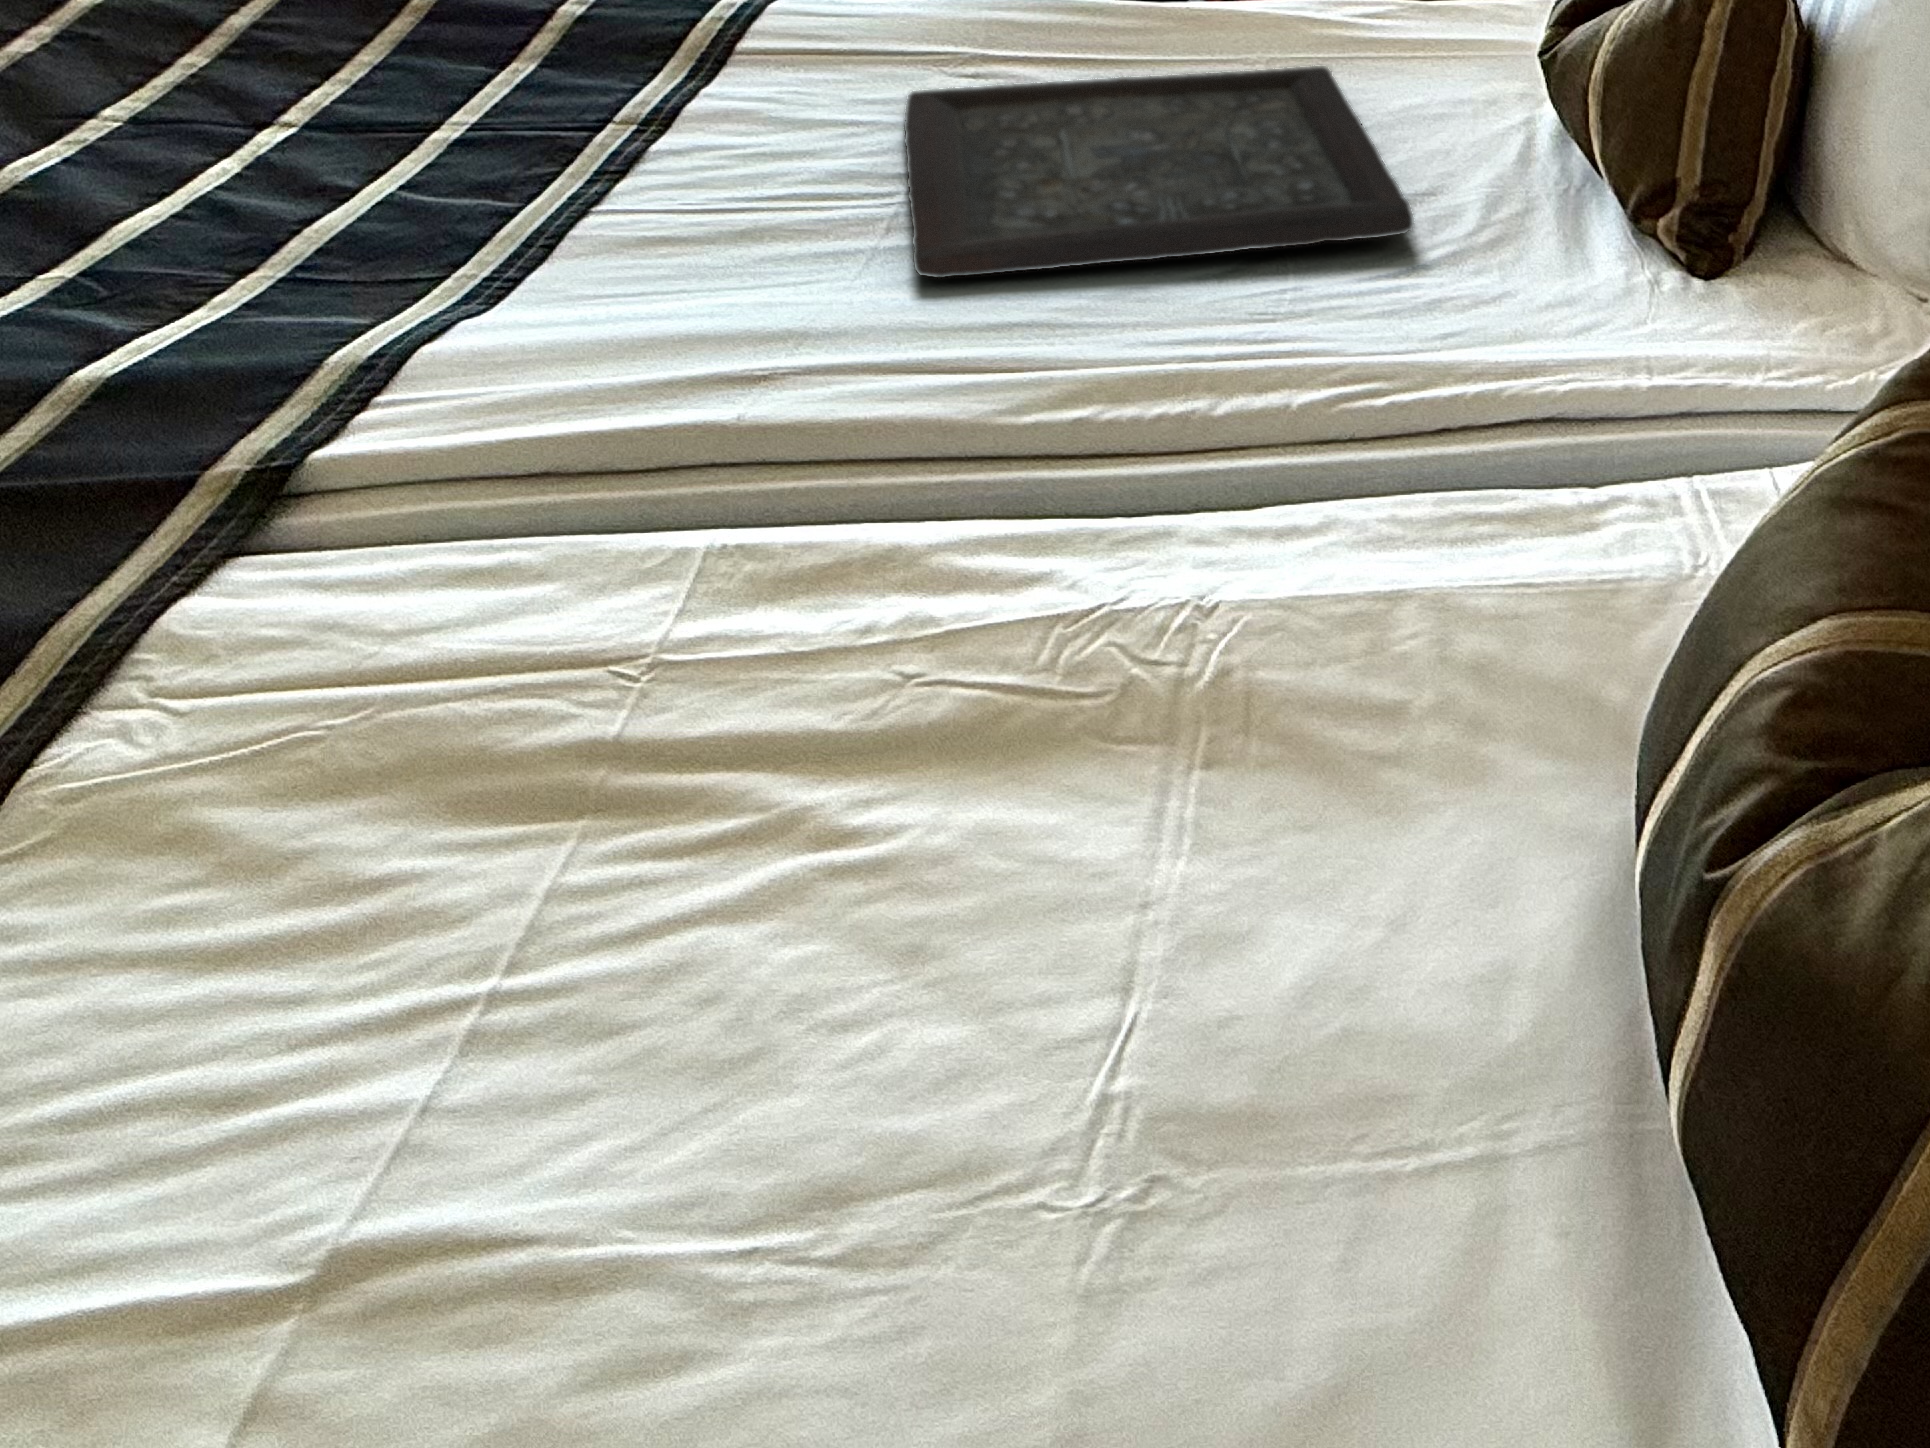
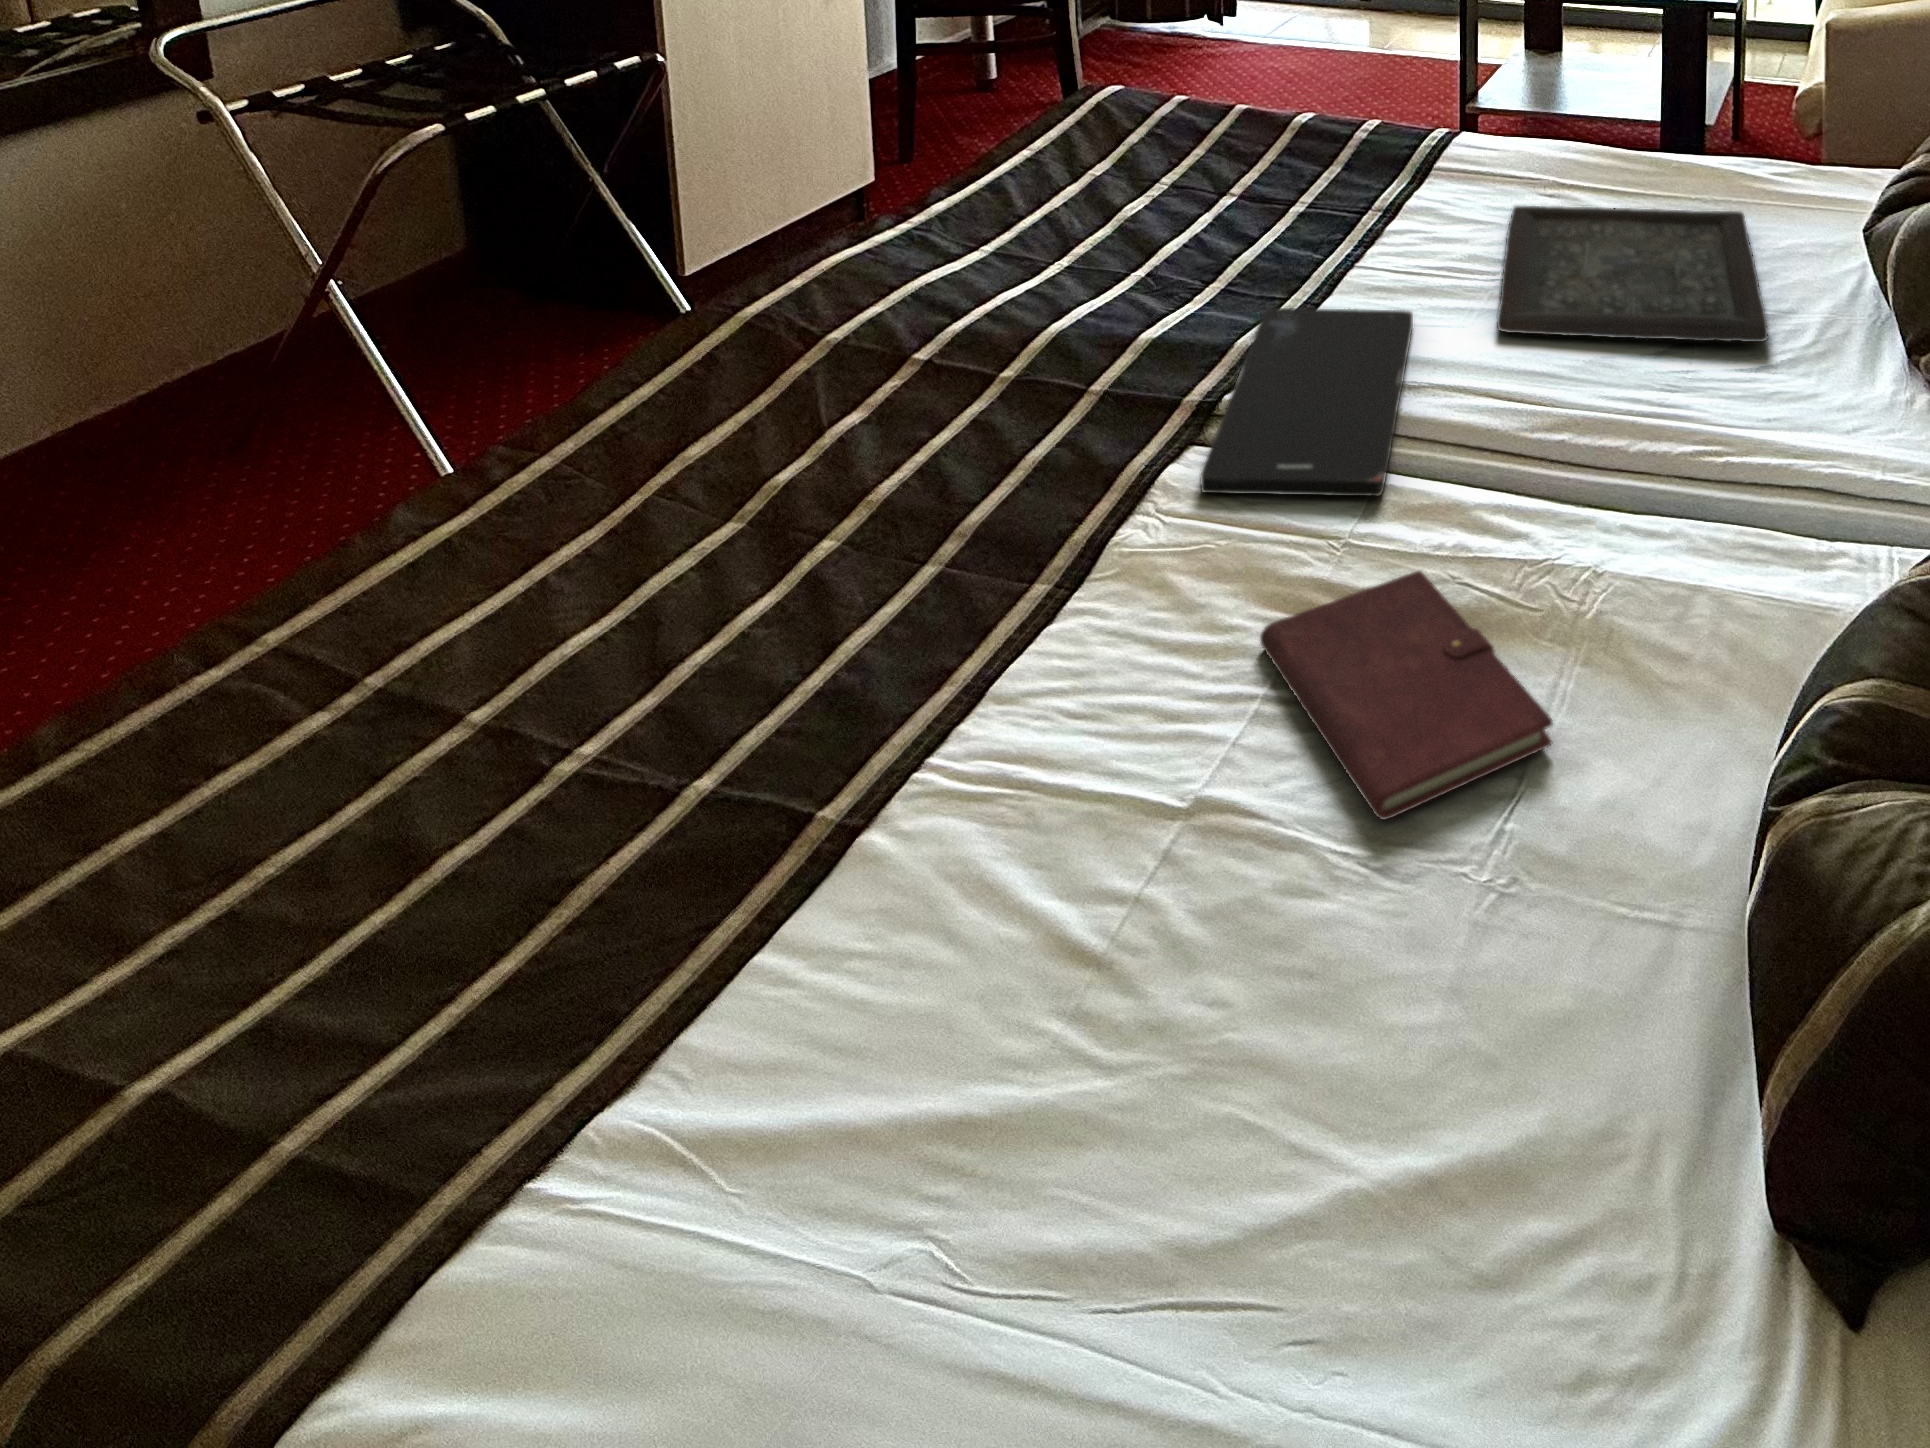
smartphone: none [258,265,735,645] -> present [1201,308,1413,496]
notebook: none [464,677,1178,1148] -> present [1260,571,1553,820]

